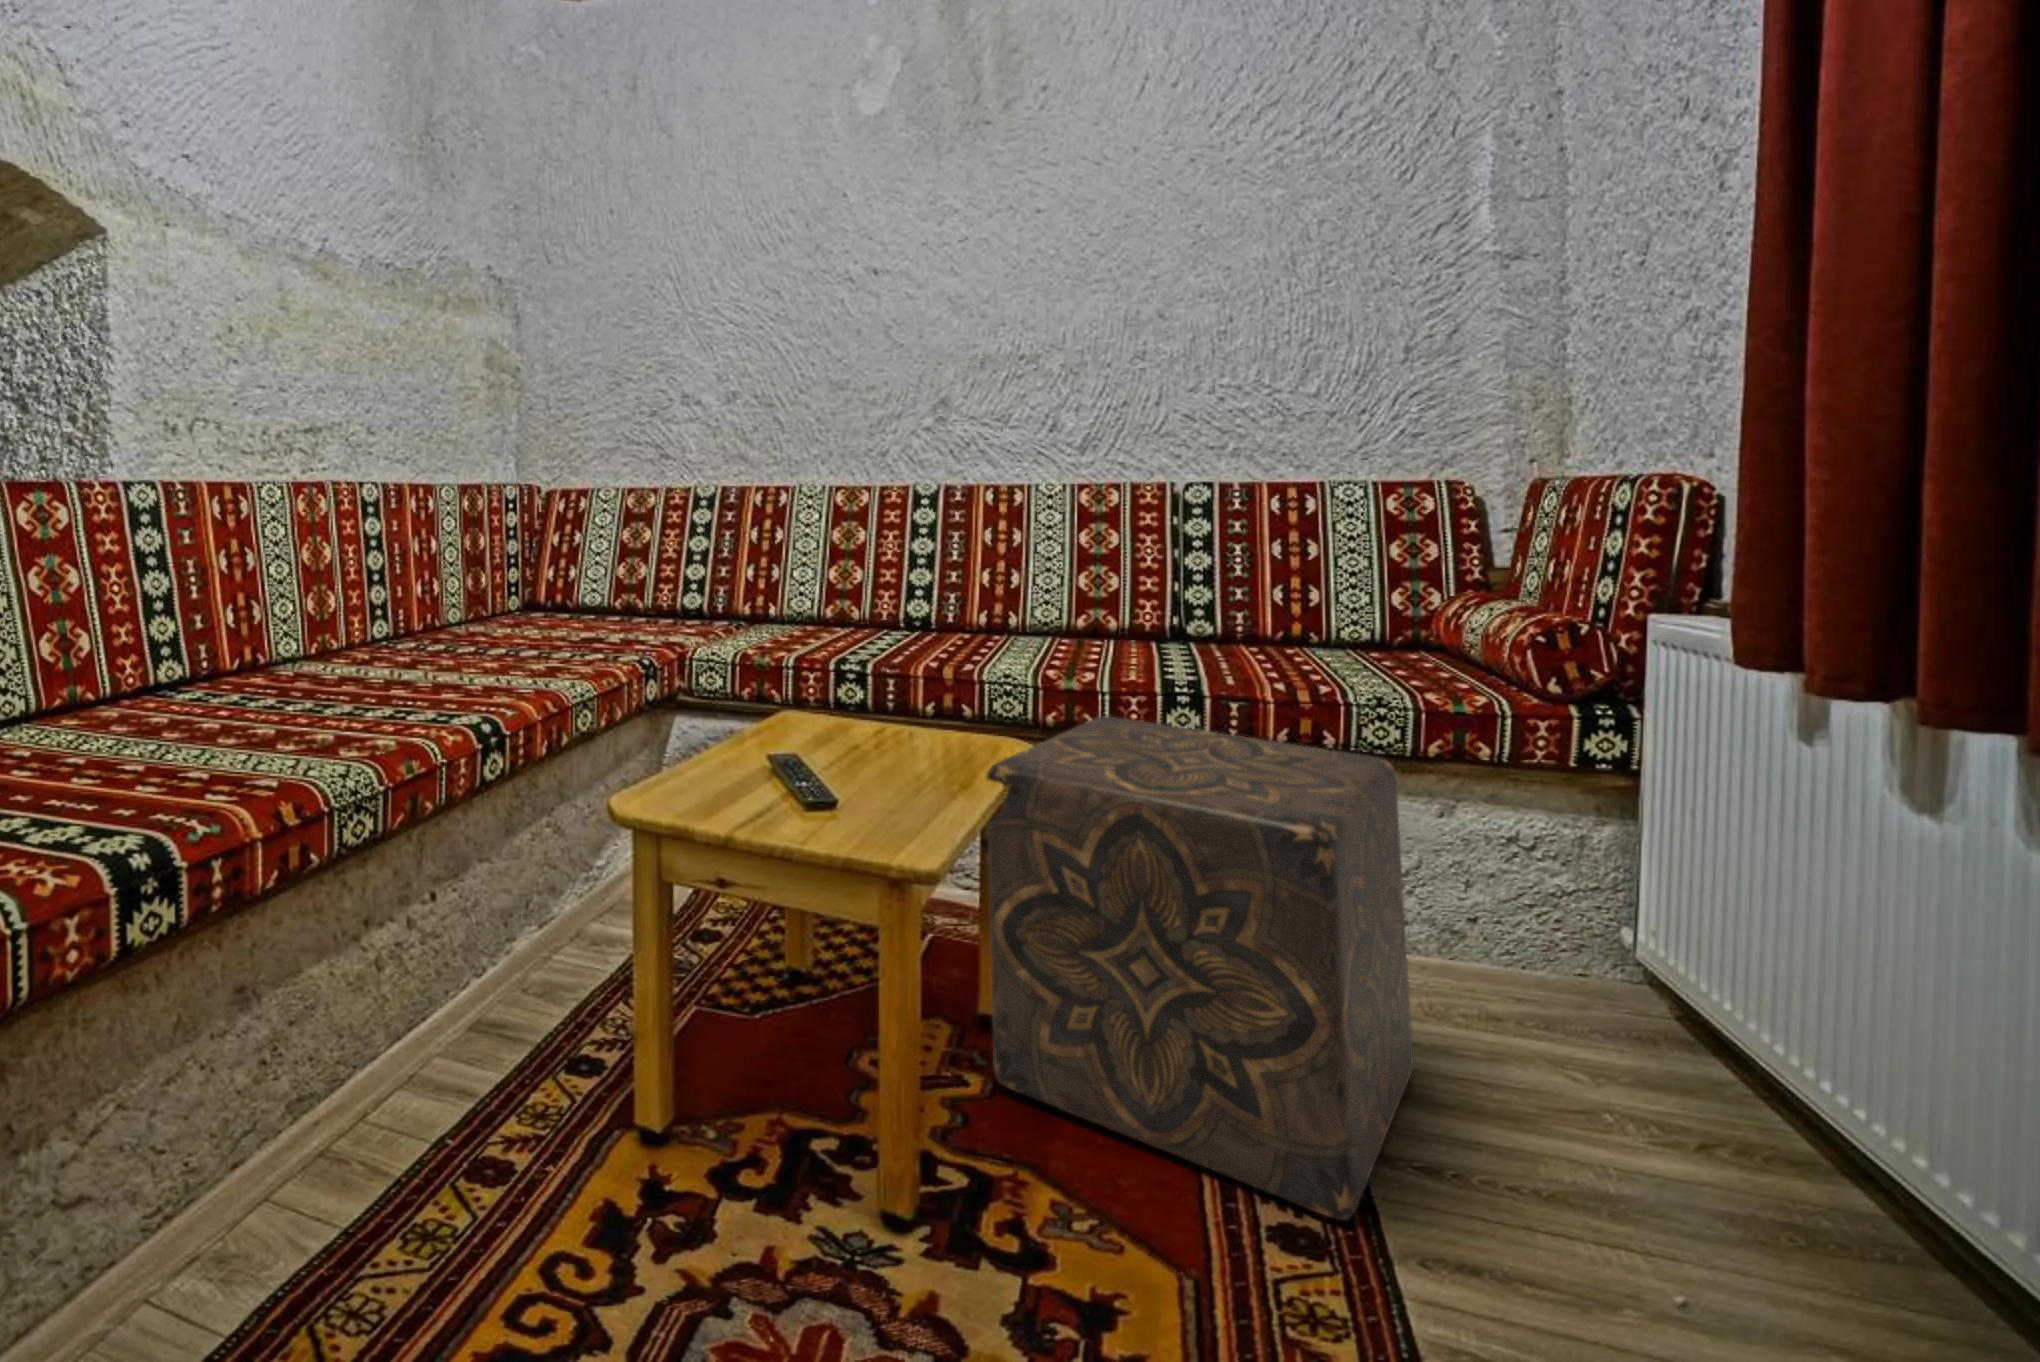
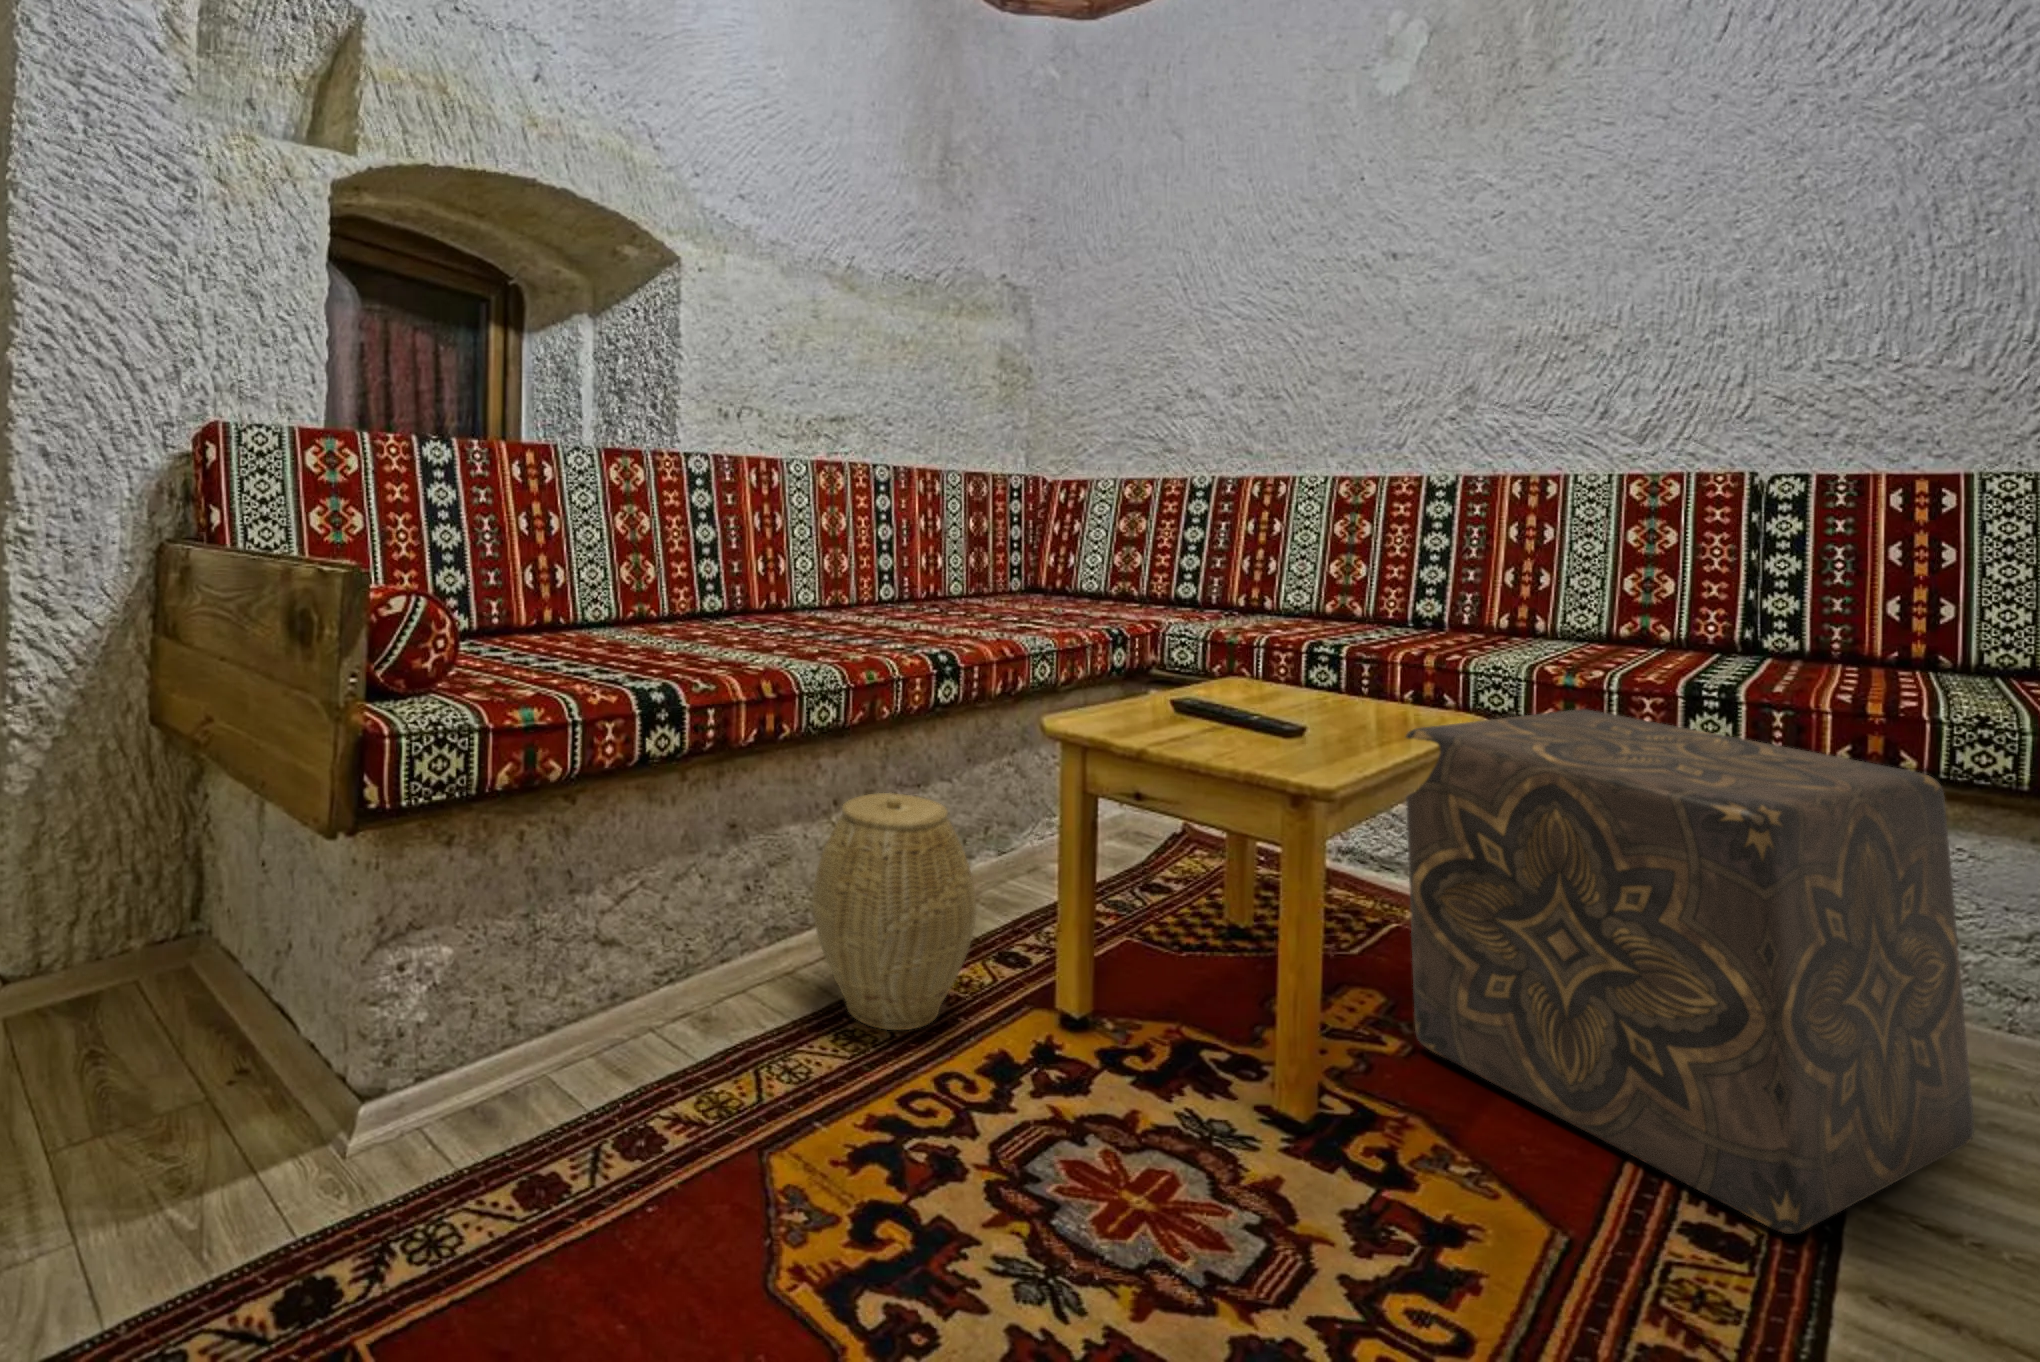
woven basket: none [352,912,558,1223] -> present [813,793,976,1030]

